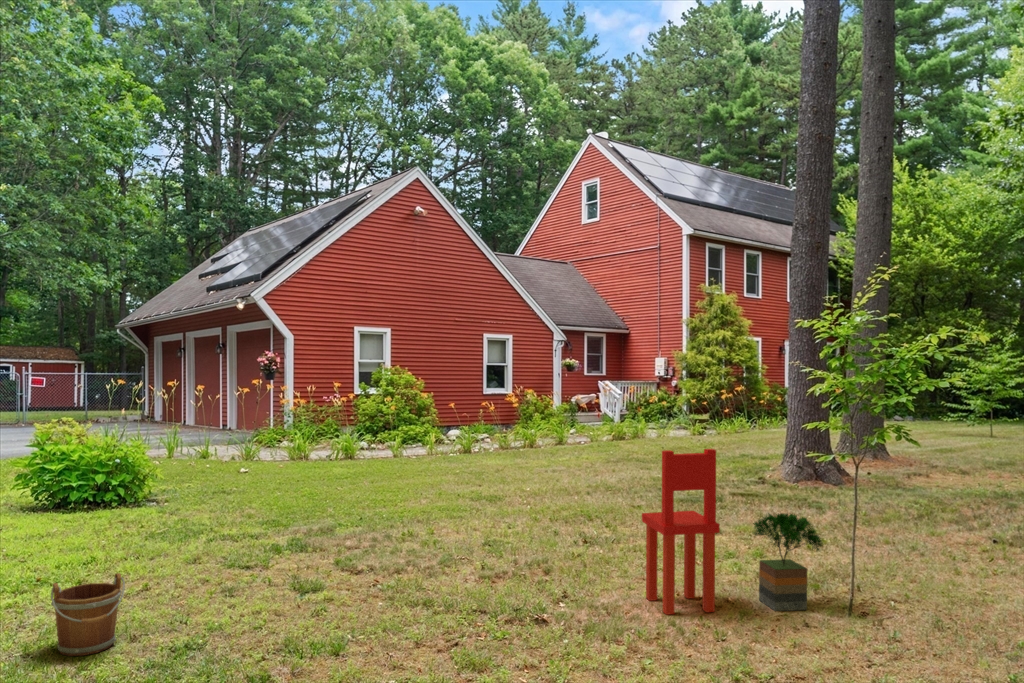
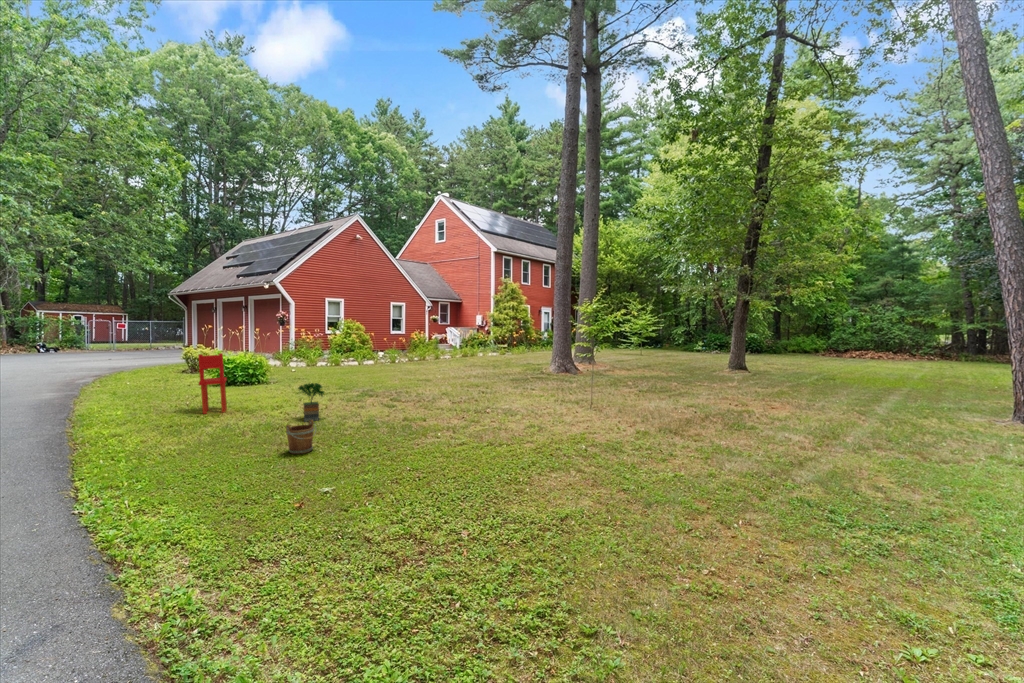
chair: present [642,449,720,615] -> present [198,353,227,414]
potted tree: present [753,513,823,611] -> present [299,383,324,422]

